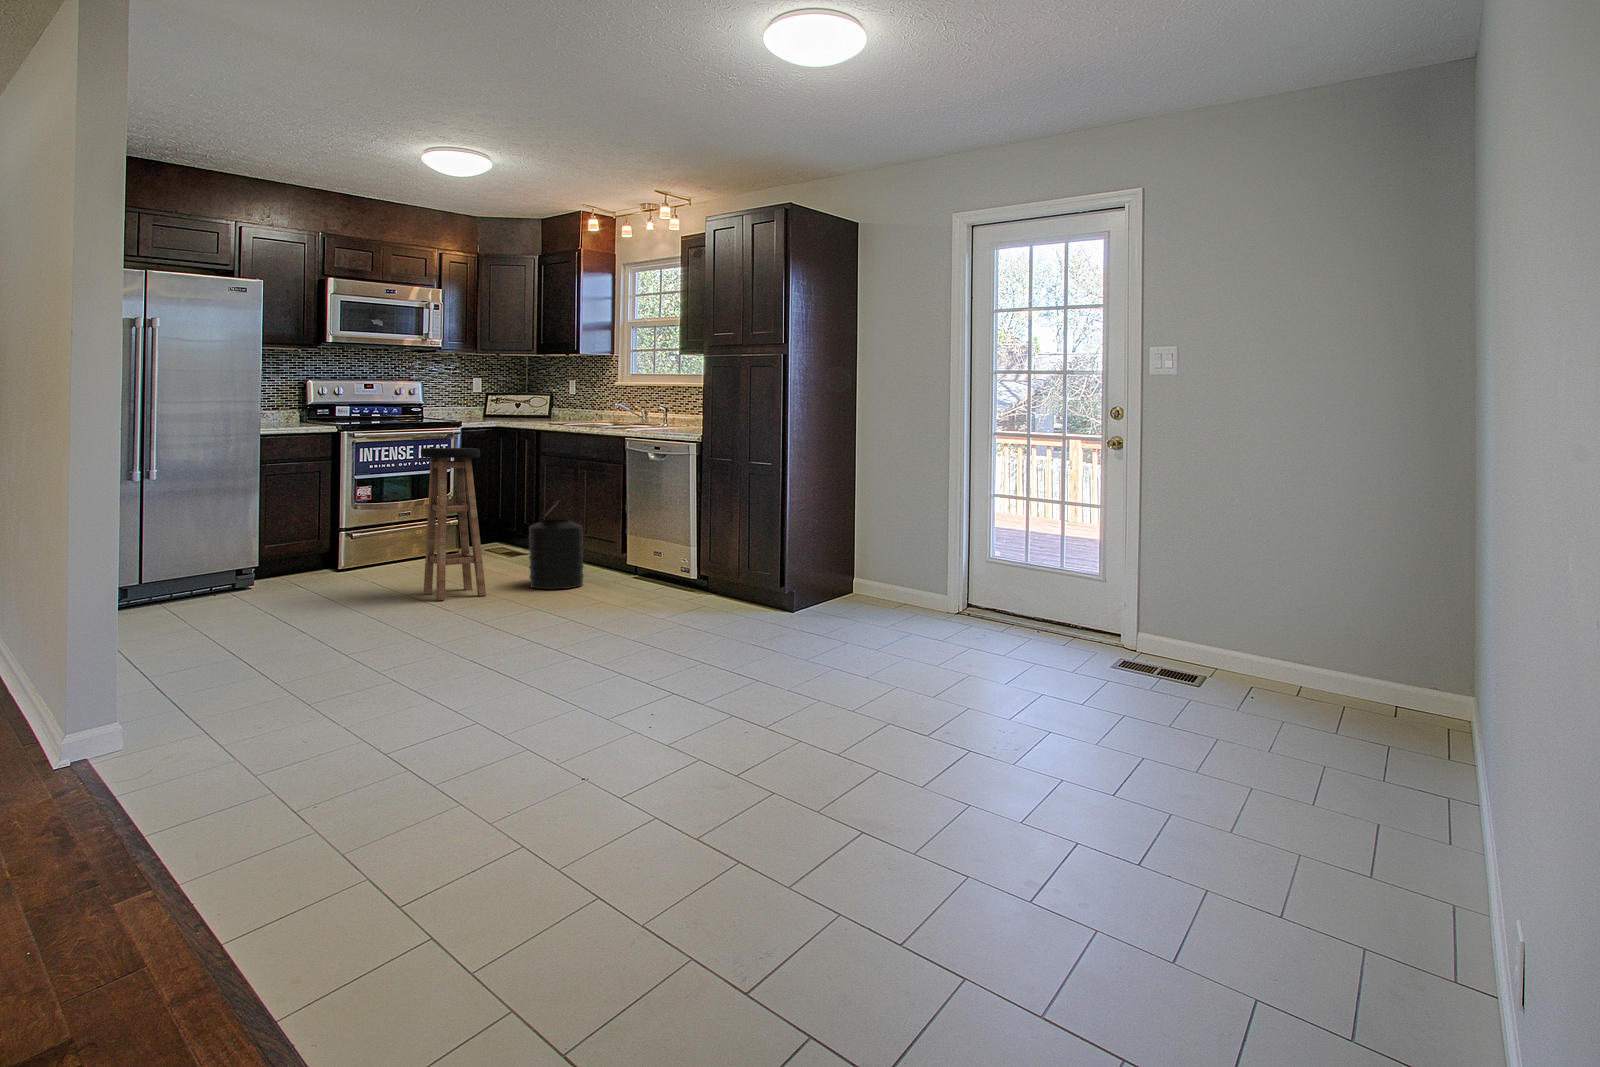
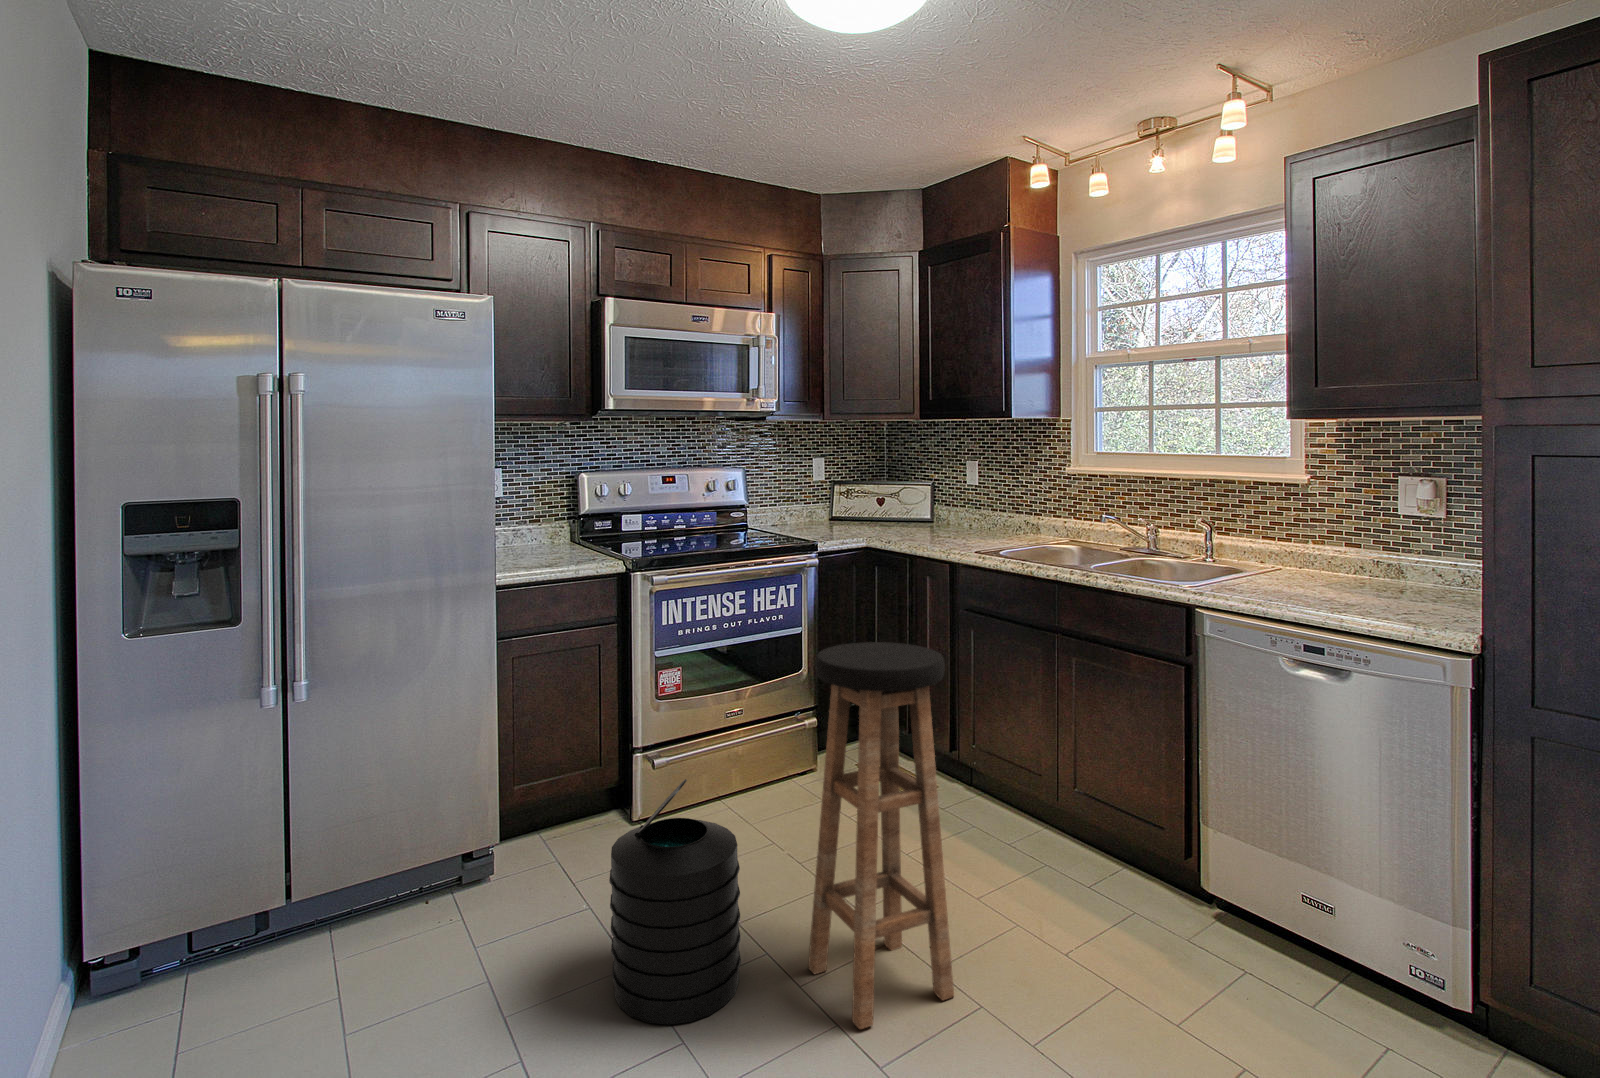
trash can: present [529,500,584,589] -> present [609,779,741,1025]

